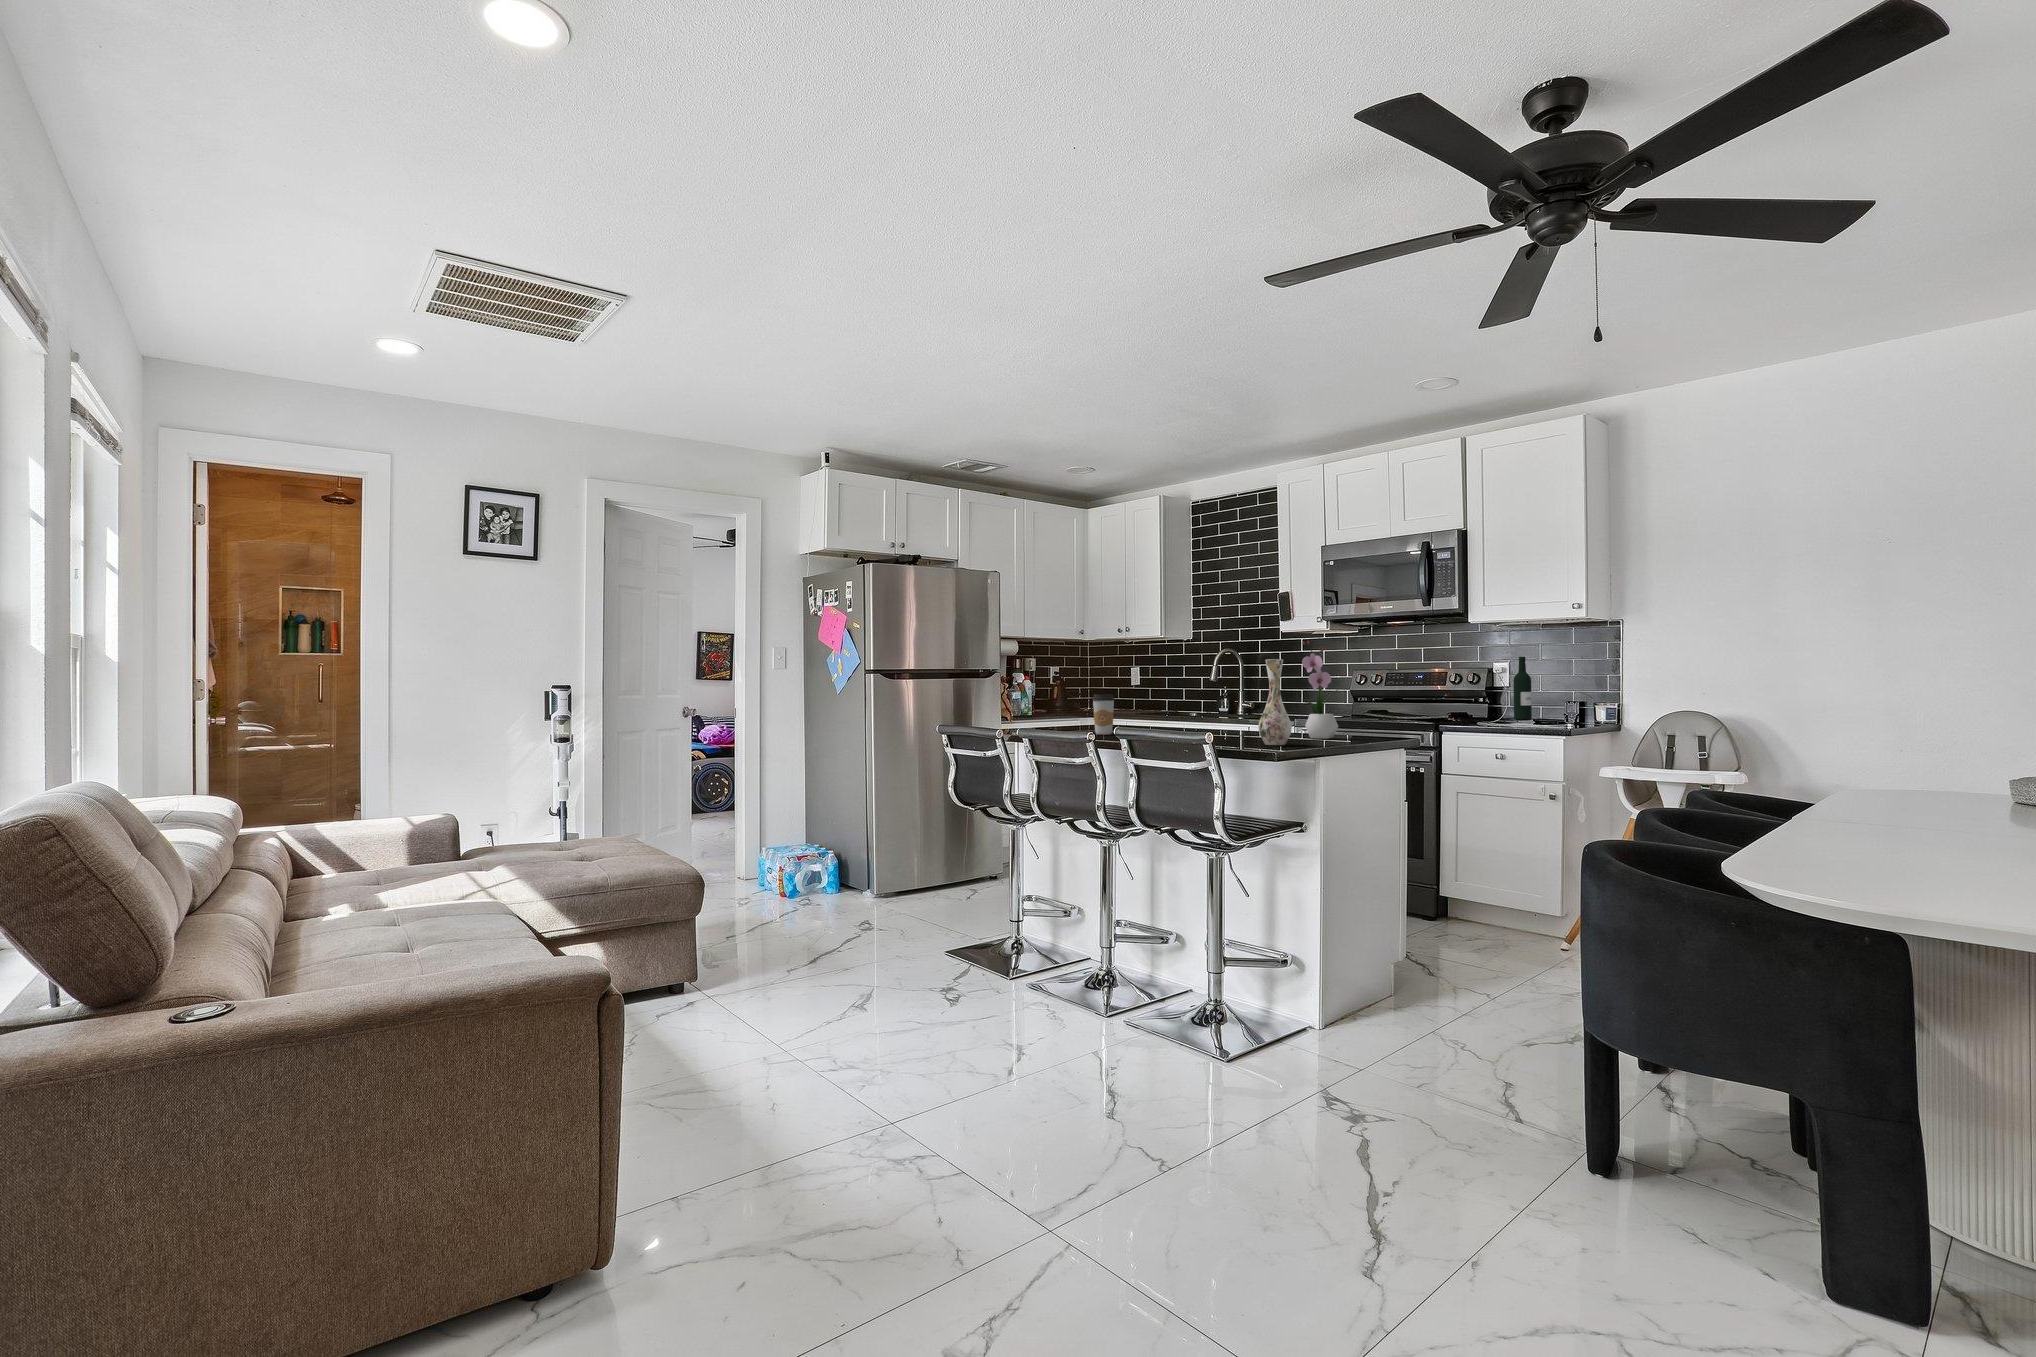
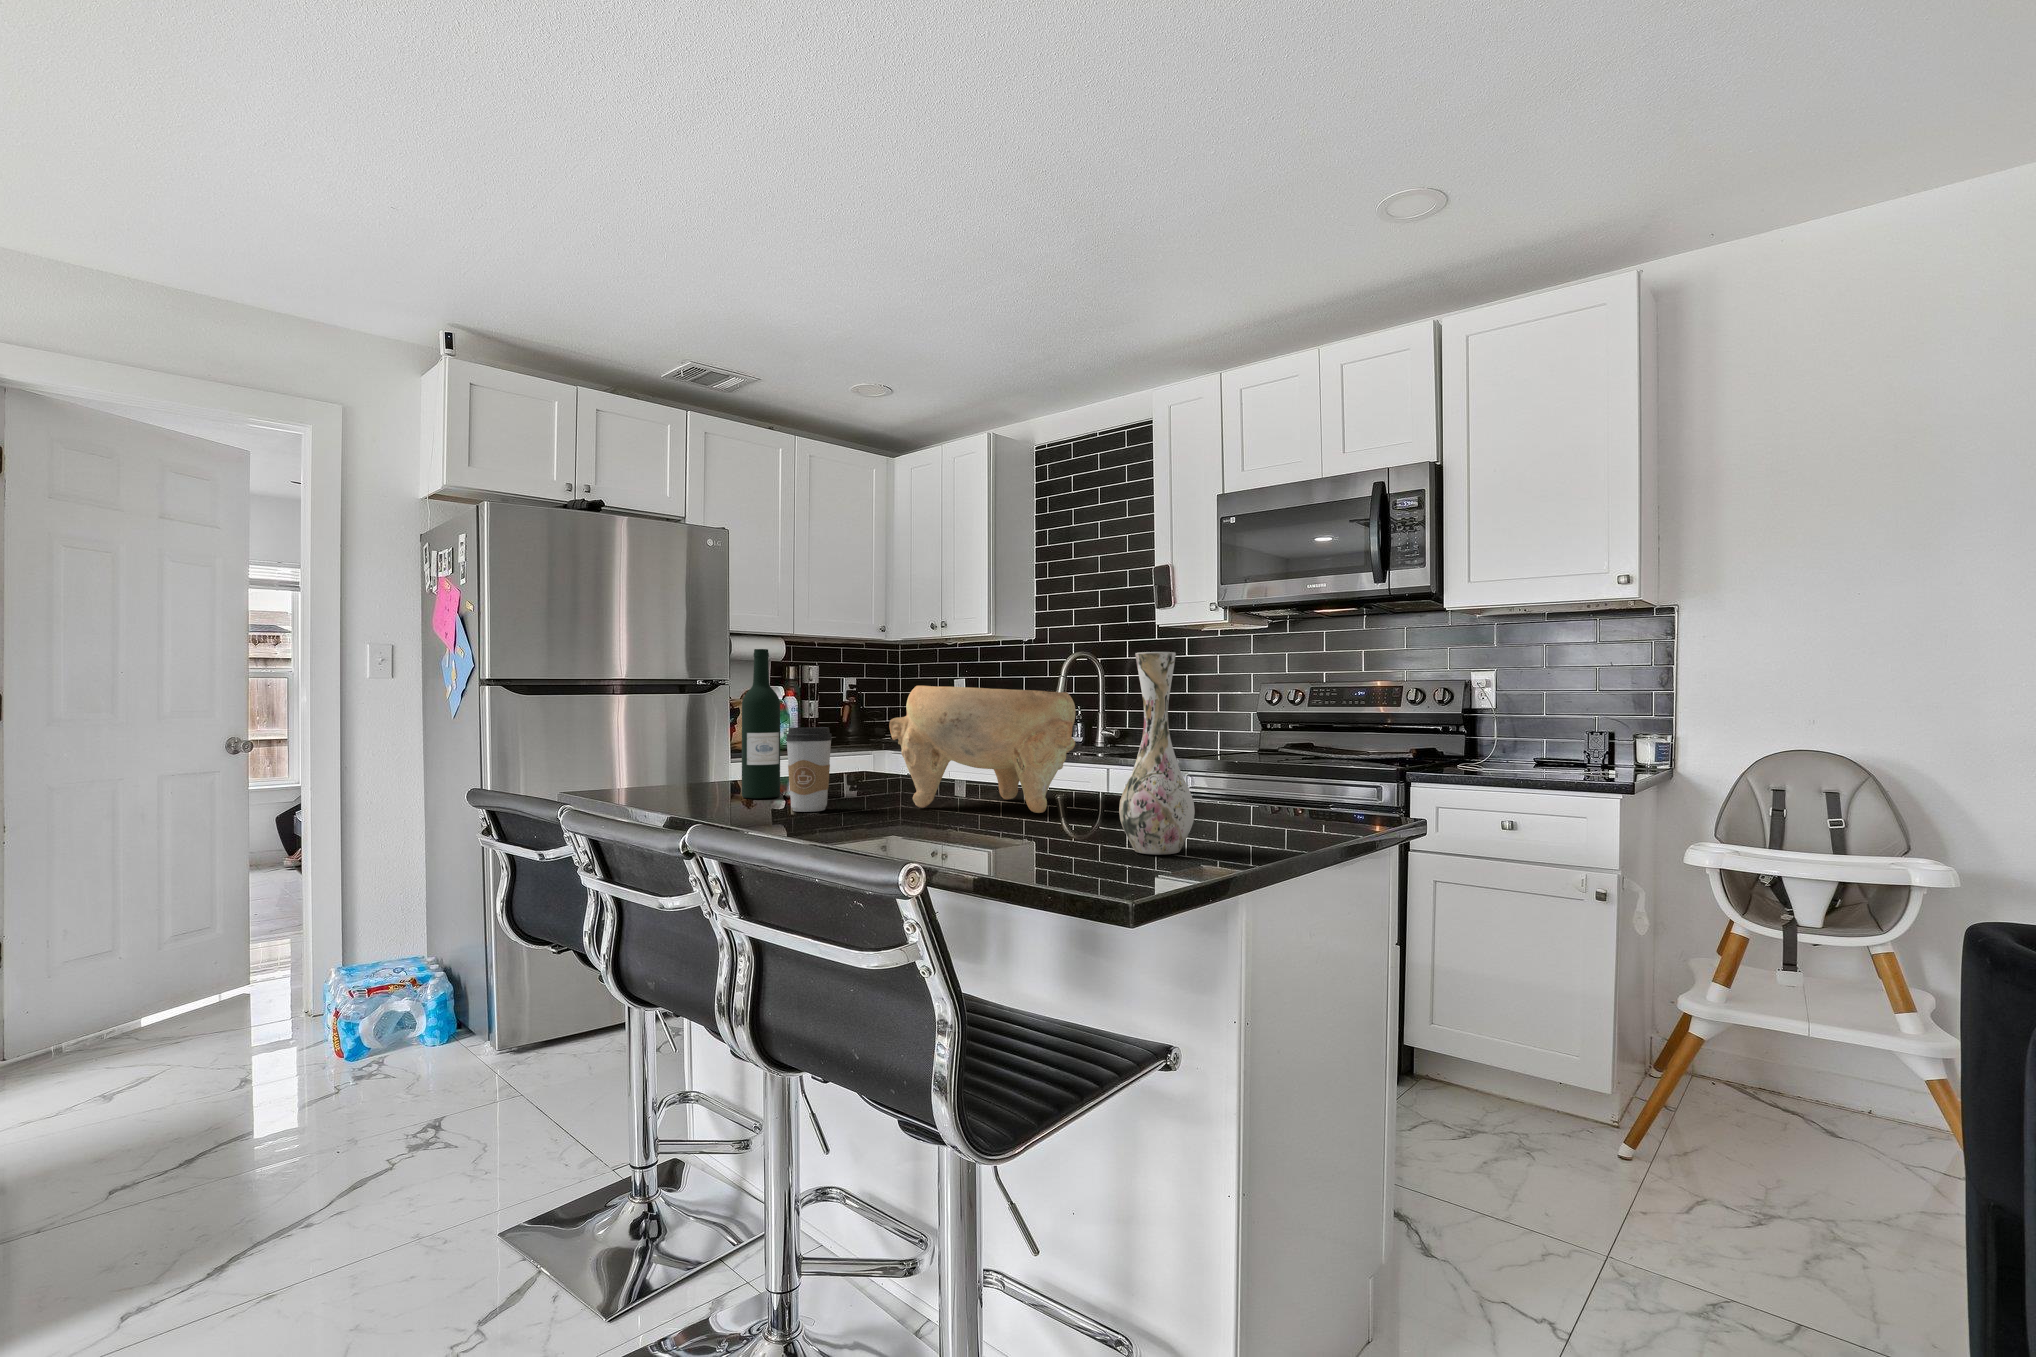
flower arrangement: present [1302,641,1340,739] -> none [1210,619,1286,822]
wine bottle: present [1513,657,1532,719] -> present [742,649,780,798]
decorative bowl: none [1141,674,1235,735] -> present [889,686,1075,813]

